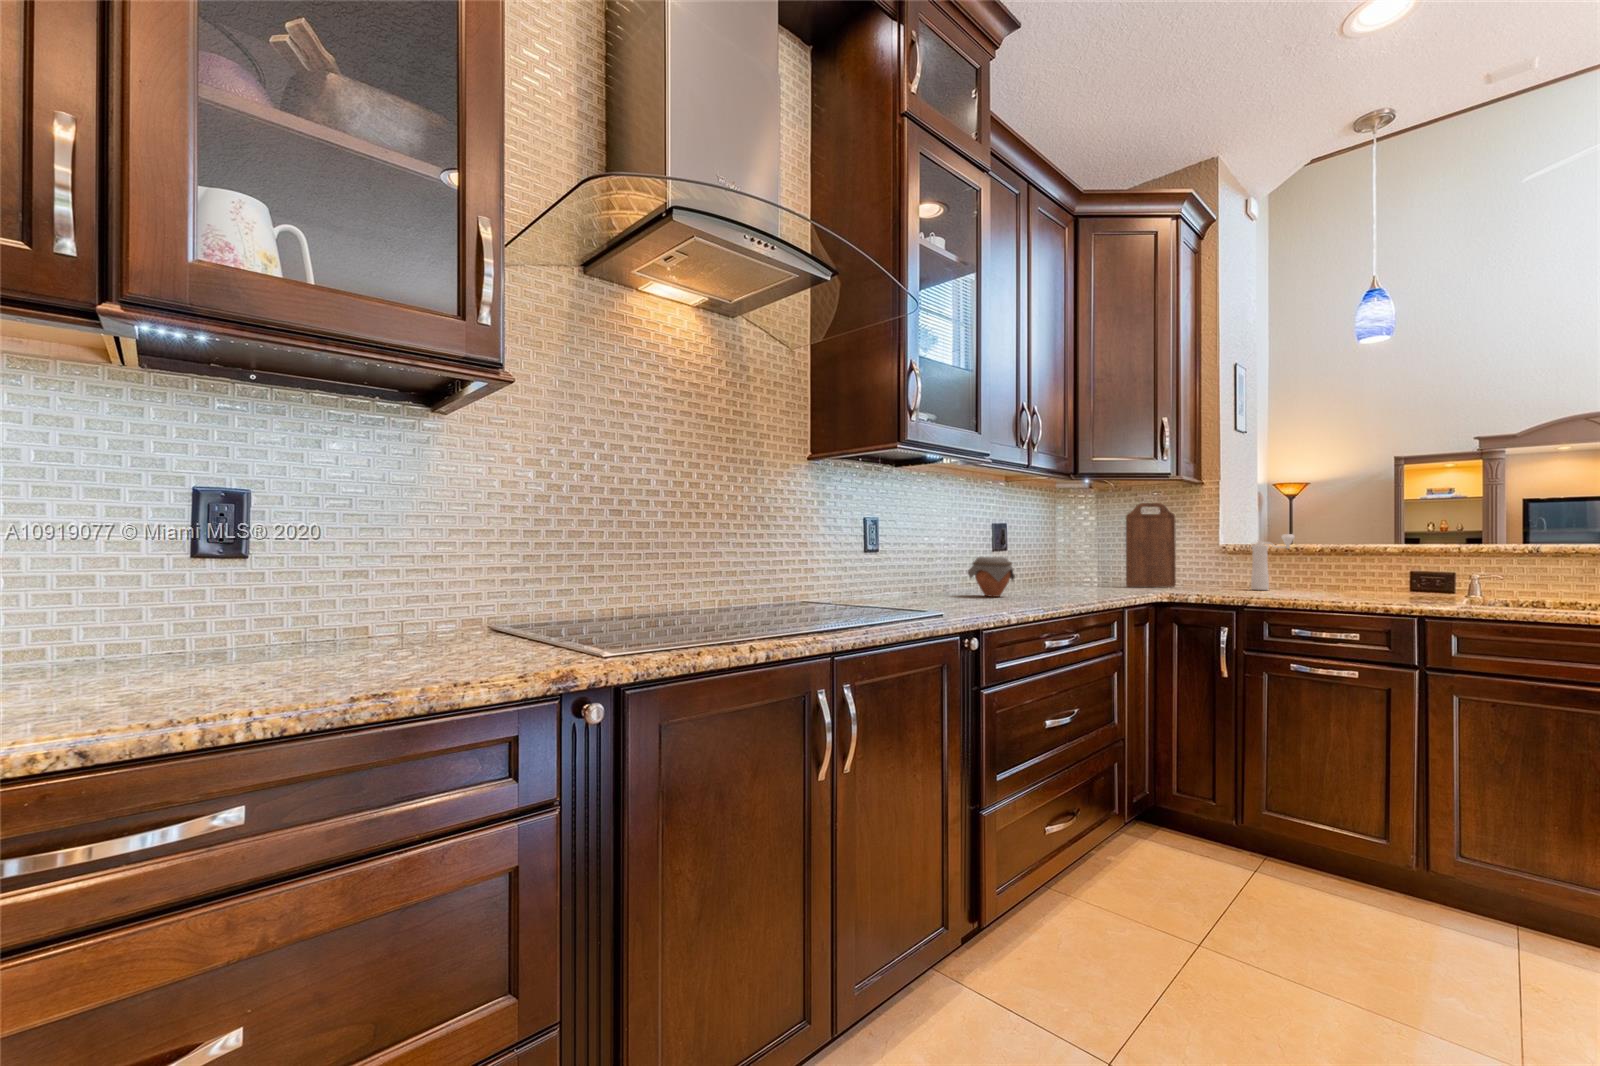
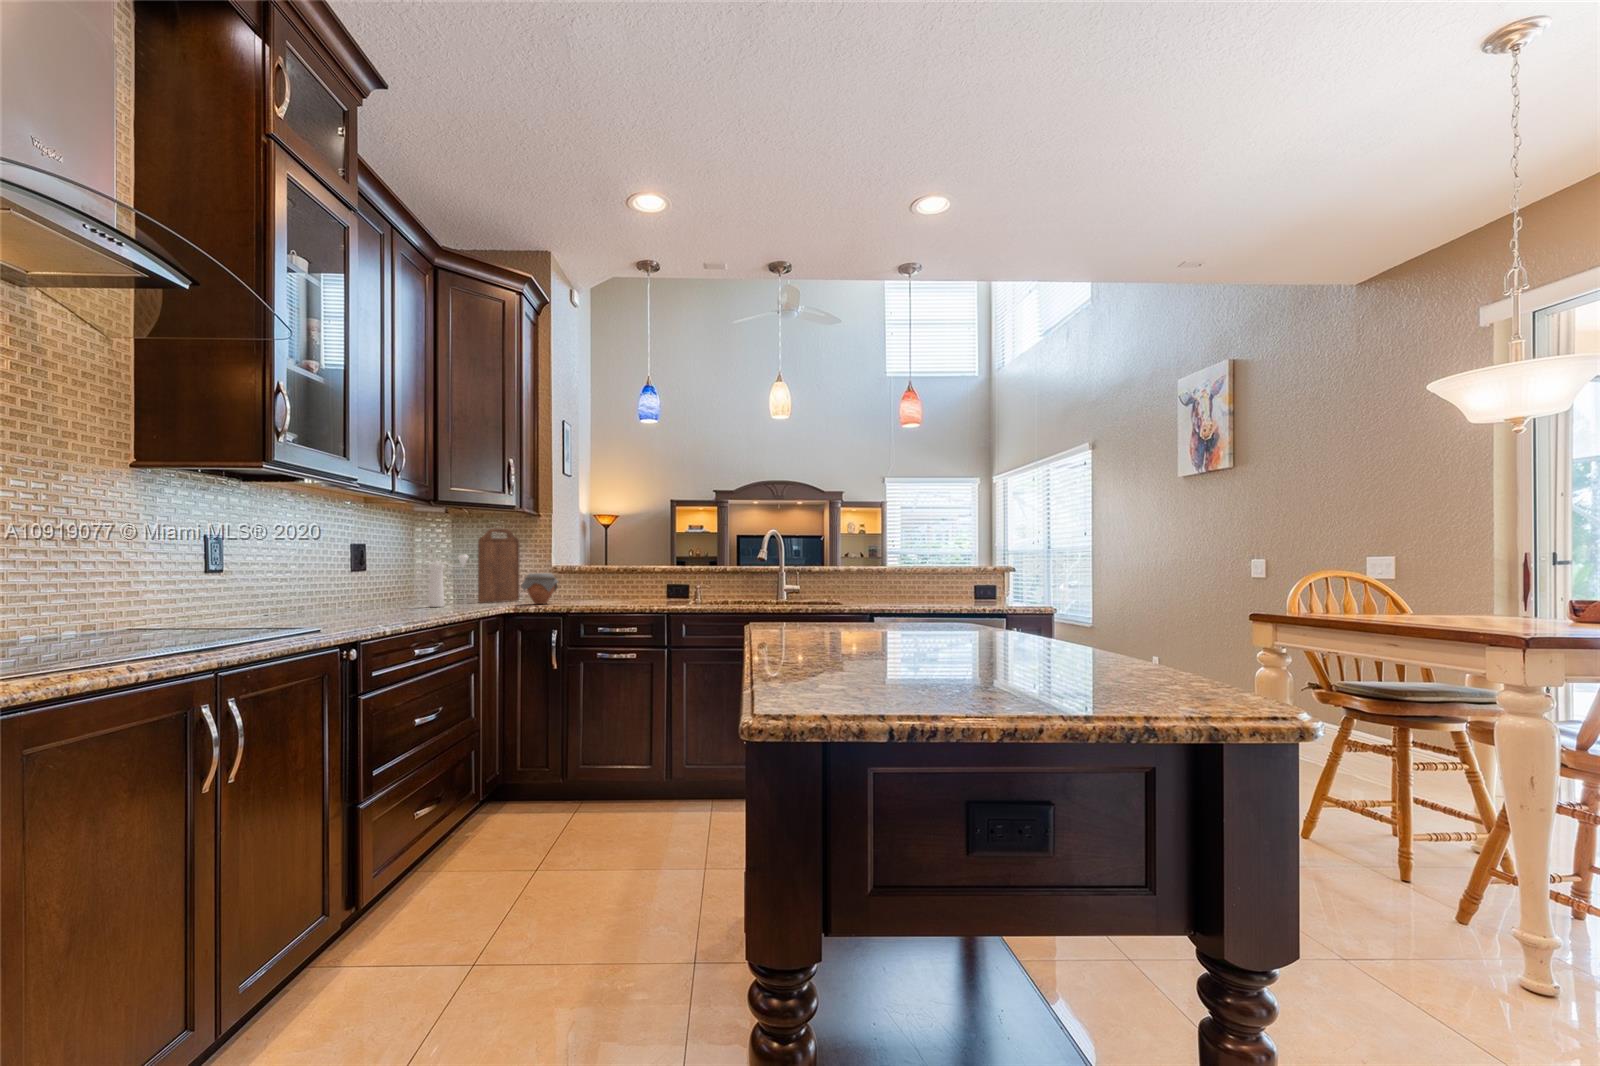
pepper mill: present [1251,534,1294,590] -> present [428,554,468,607]
jar: present [968,557,1015,597] -> present [521,573,558,604]

